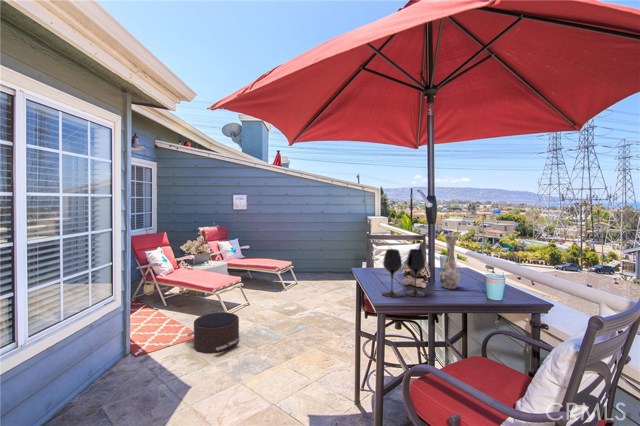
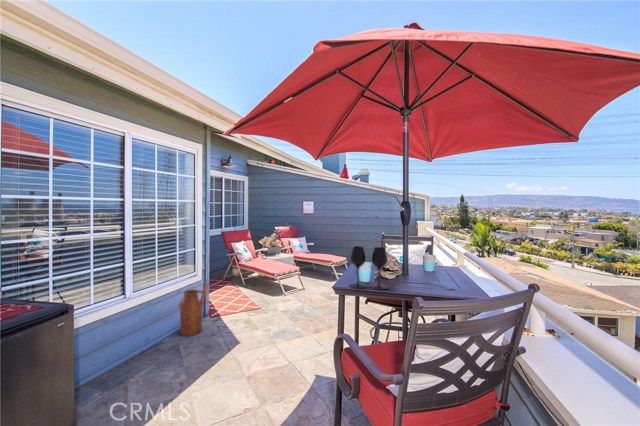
vase: present [439,235,460,289] -> none [411,237,430,286]
watering can: none [97,311,134,388] -> present [179,284,208,337]
pouf: present [187,312,239,354] -> none [247,292,285,323]

